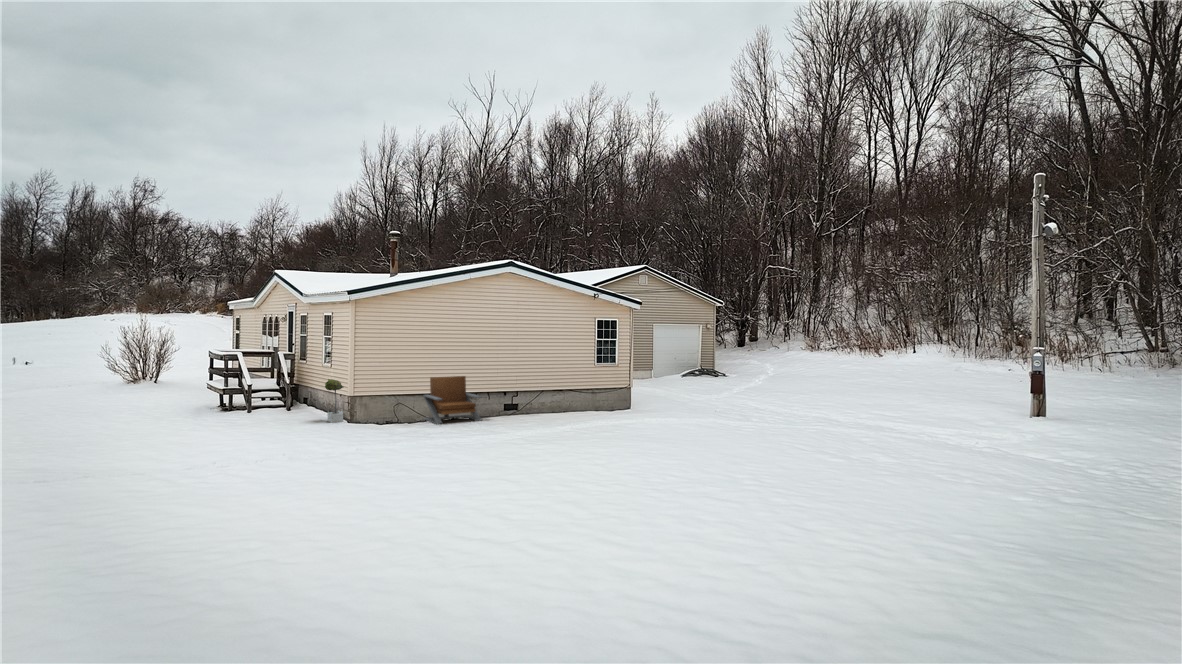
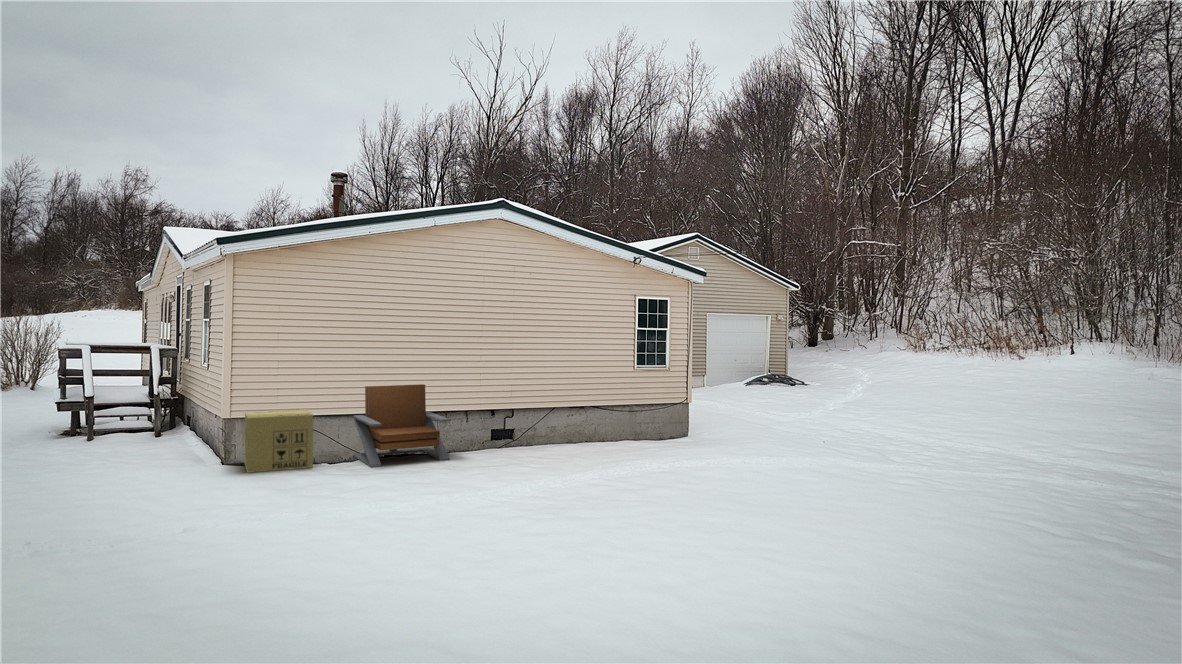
potted tree: present [325,379,343,423] -> none [184,387,219,462]
cardboard box: none [361,391,403,427] -> present [245,409,313,473]

